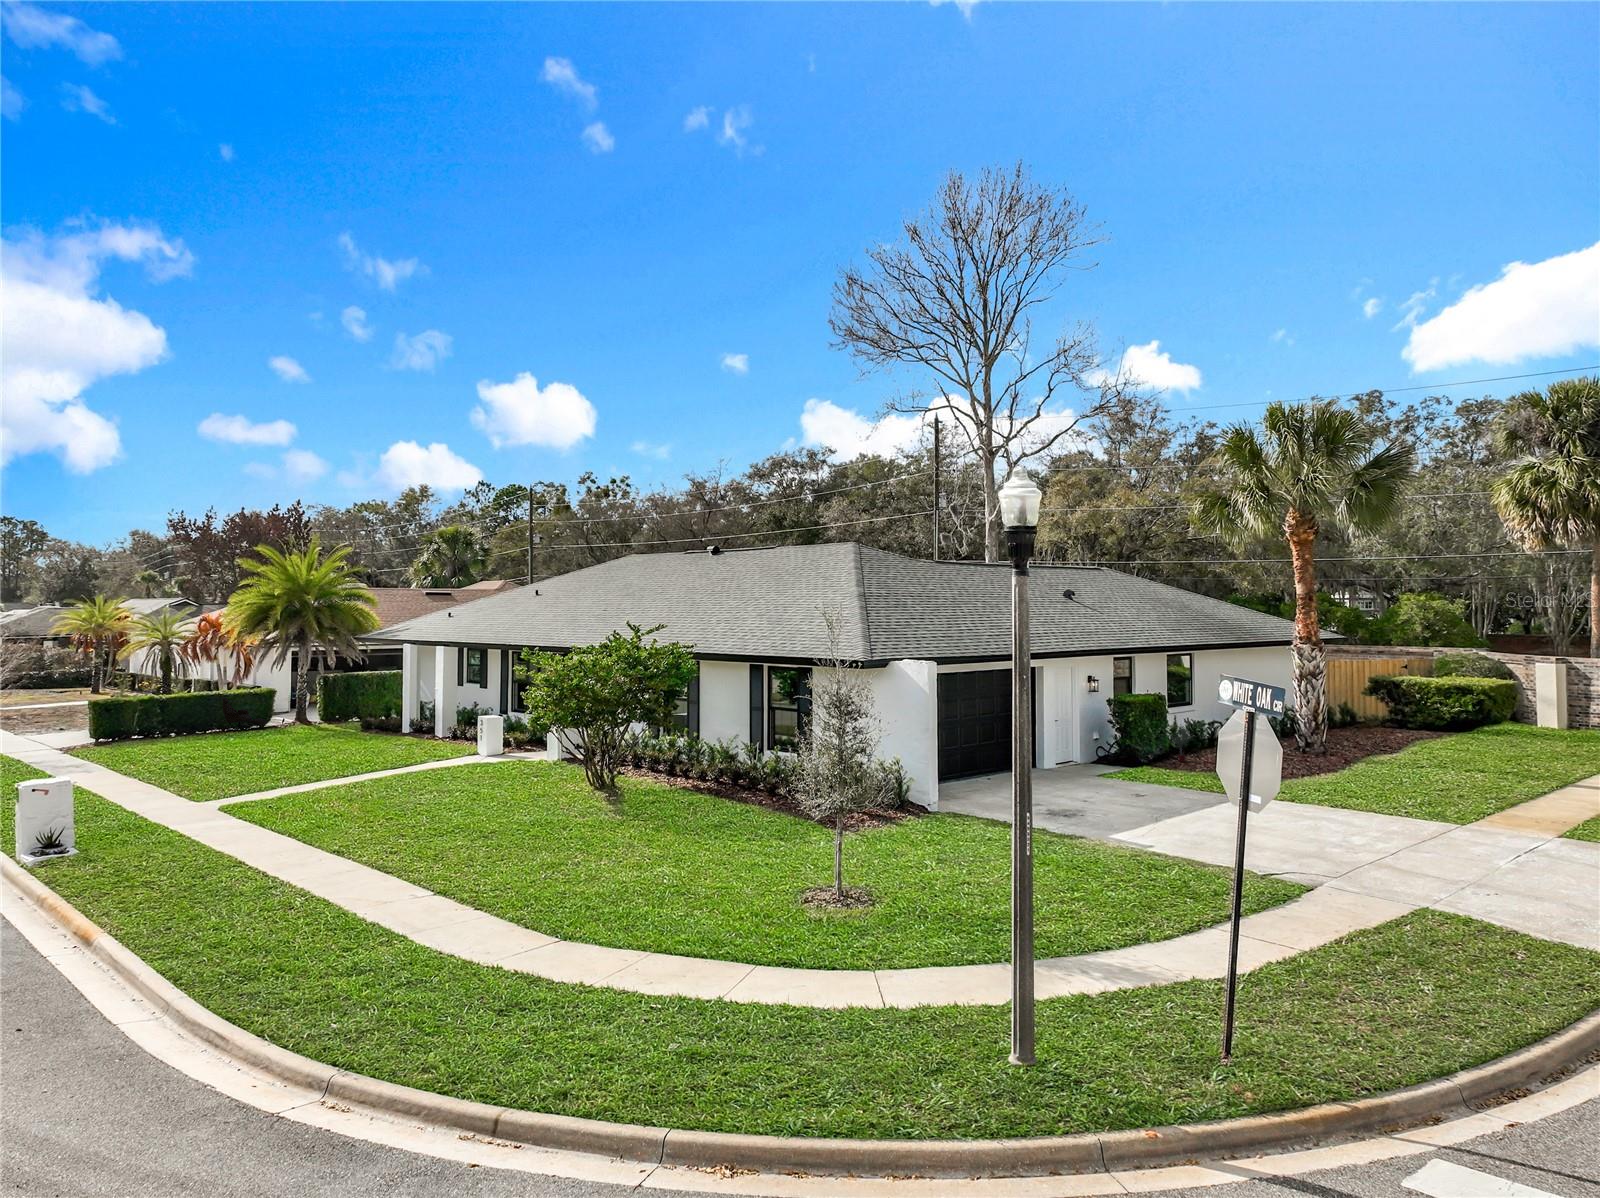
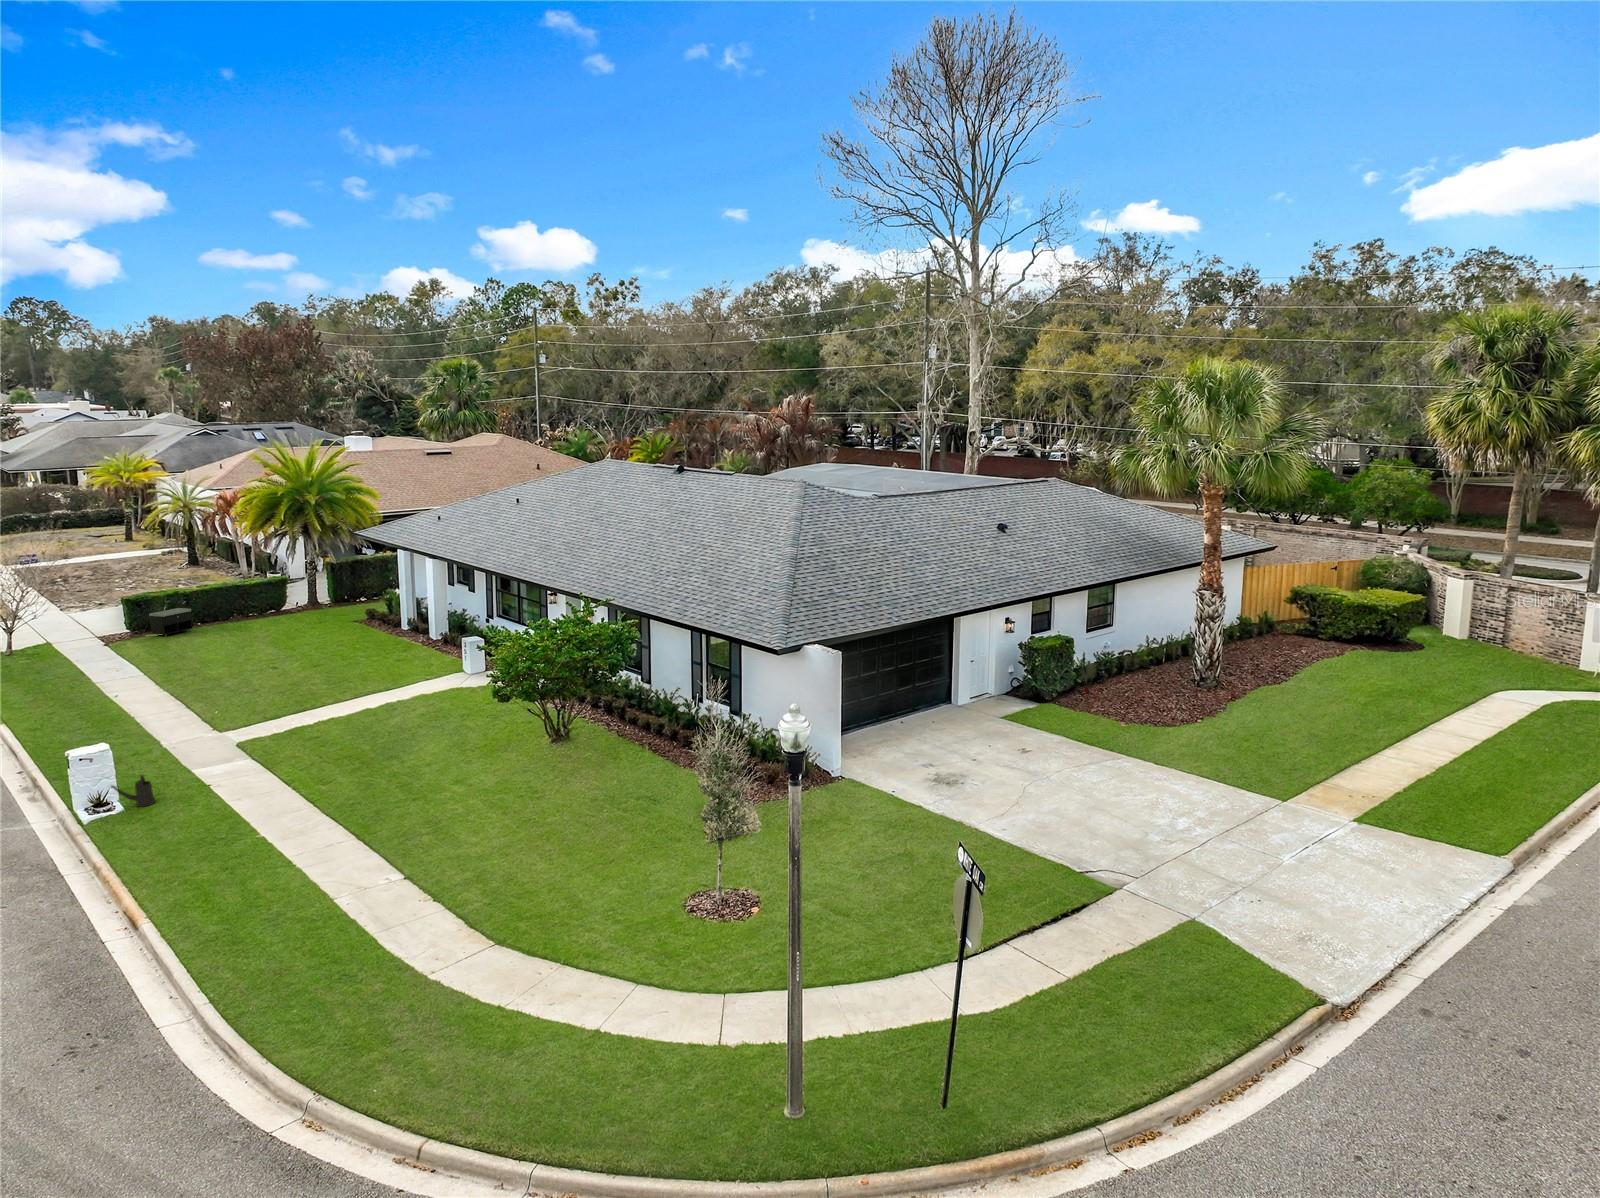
lounge chair: present [222,697,267,731] -> none [238,592,282,624]
storage bench: none [122,710,169,739] -> present [149,608,193,636]
watering can: none [74,810,130,849] -> present [111,775,159,807]

